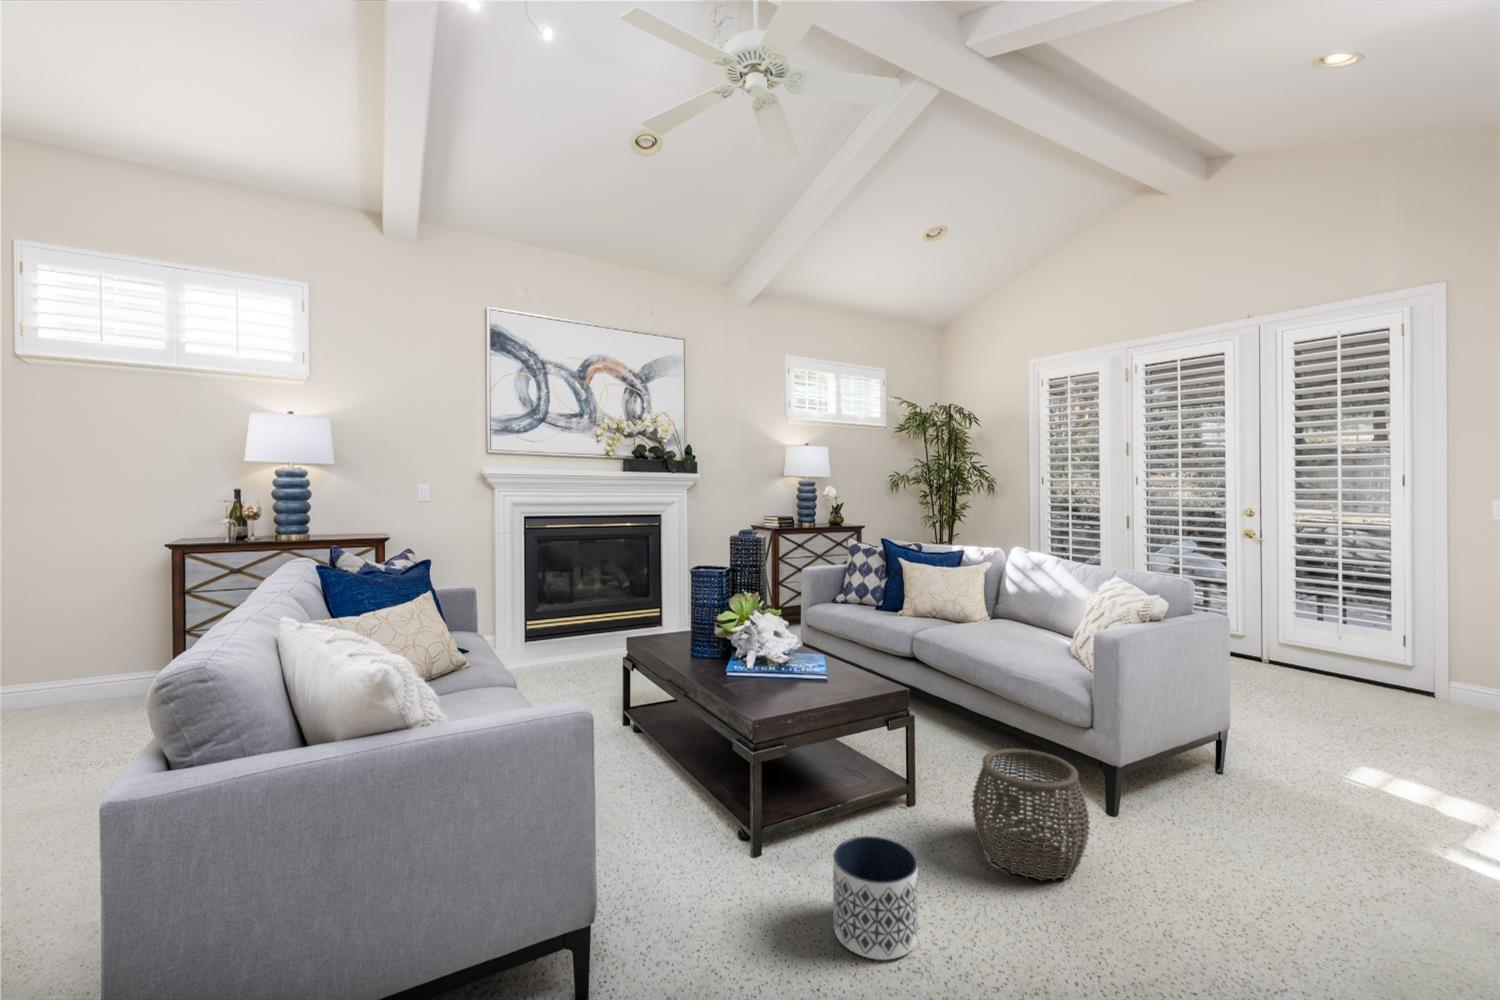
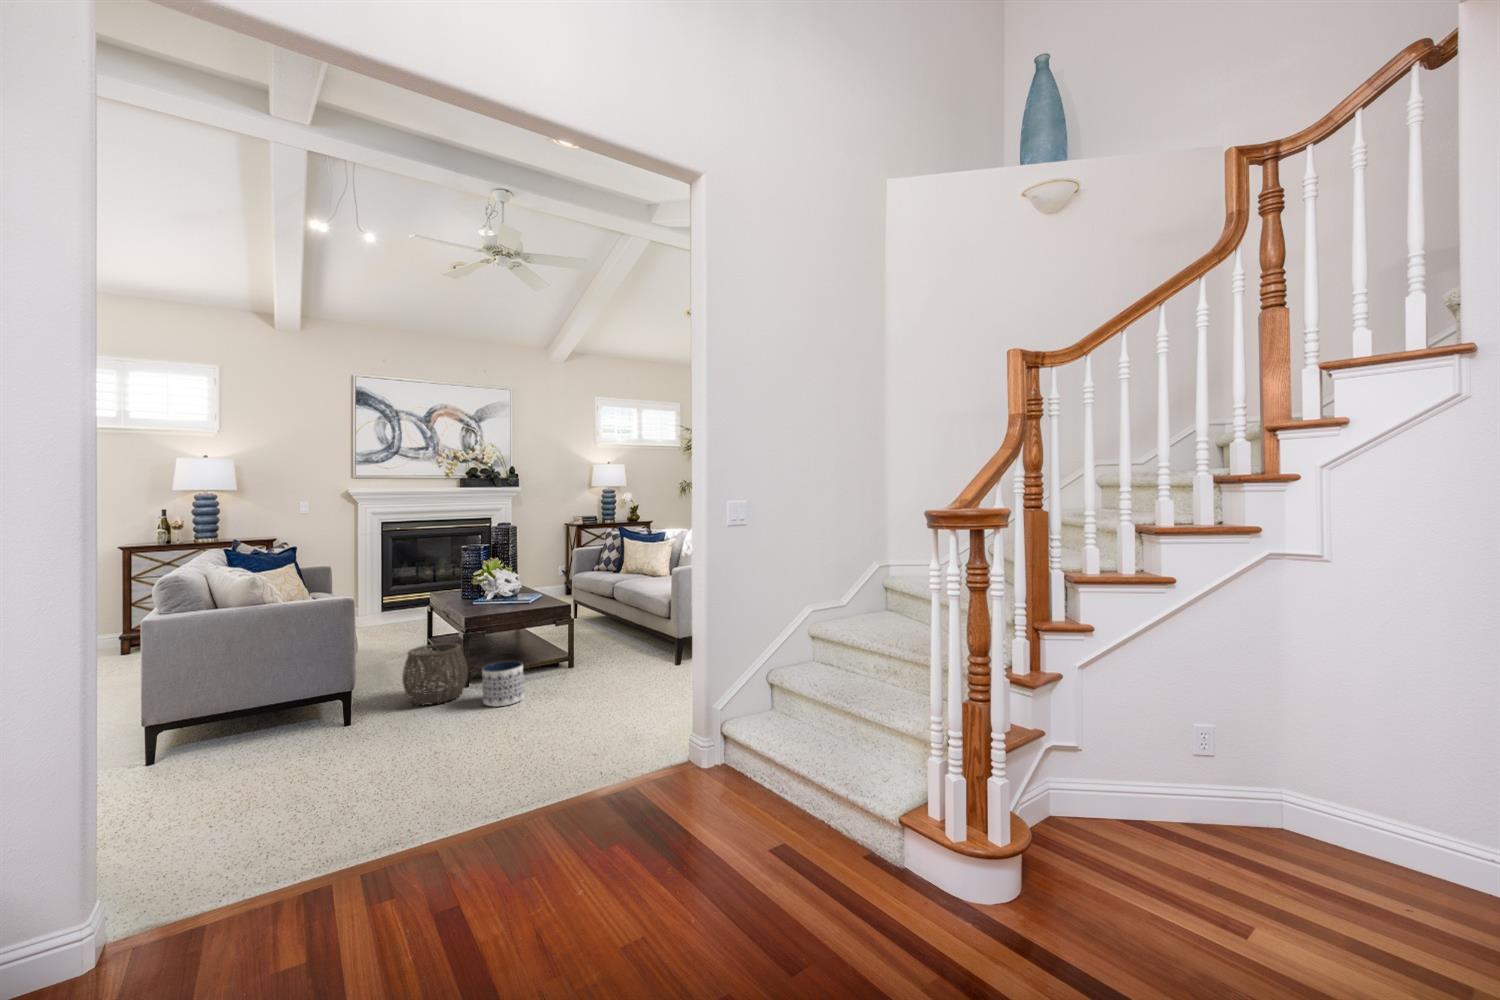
woven basket: present [972,749,1090,880] -> present [402,643,468,705]

